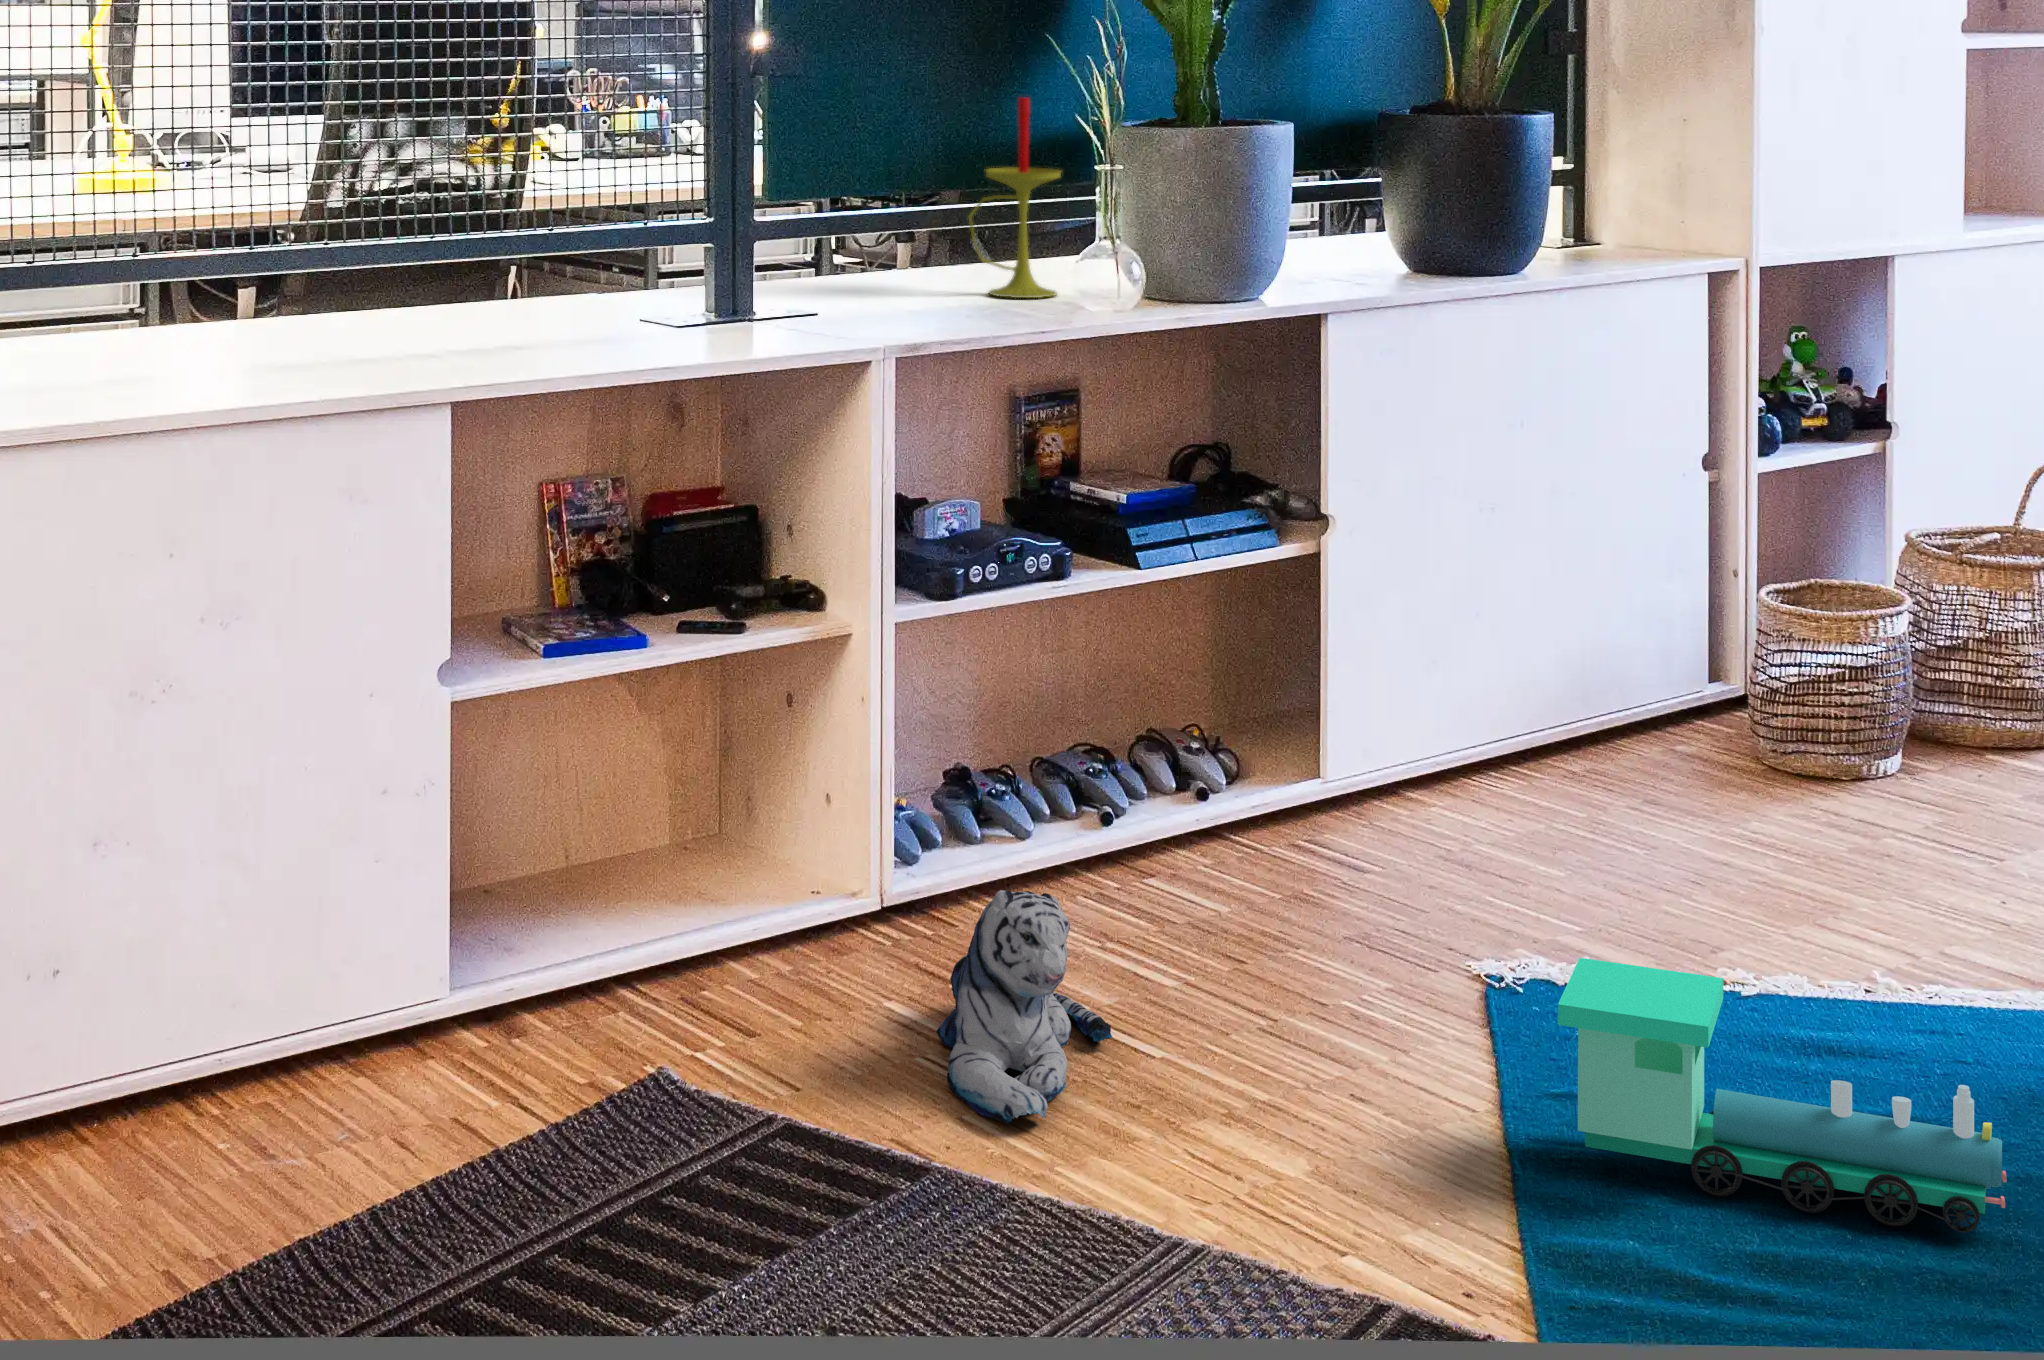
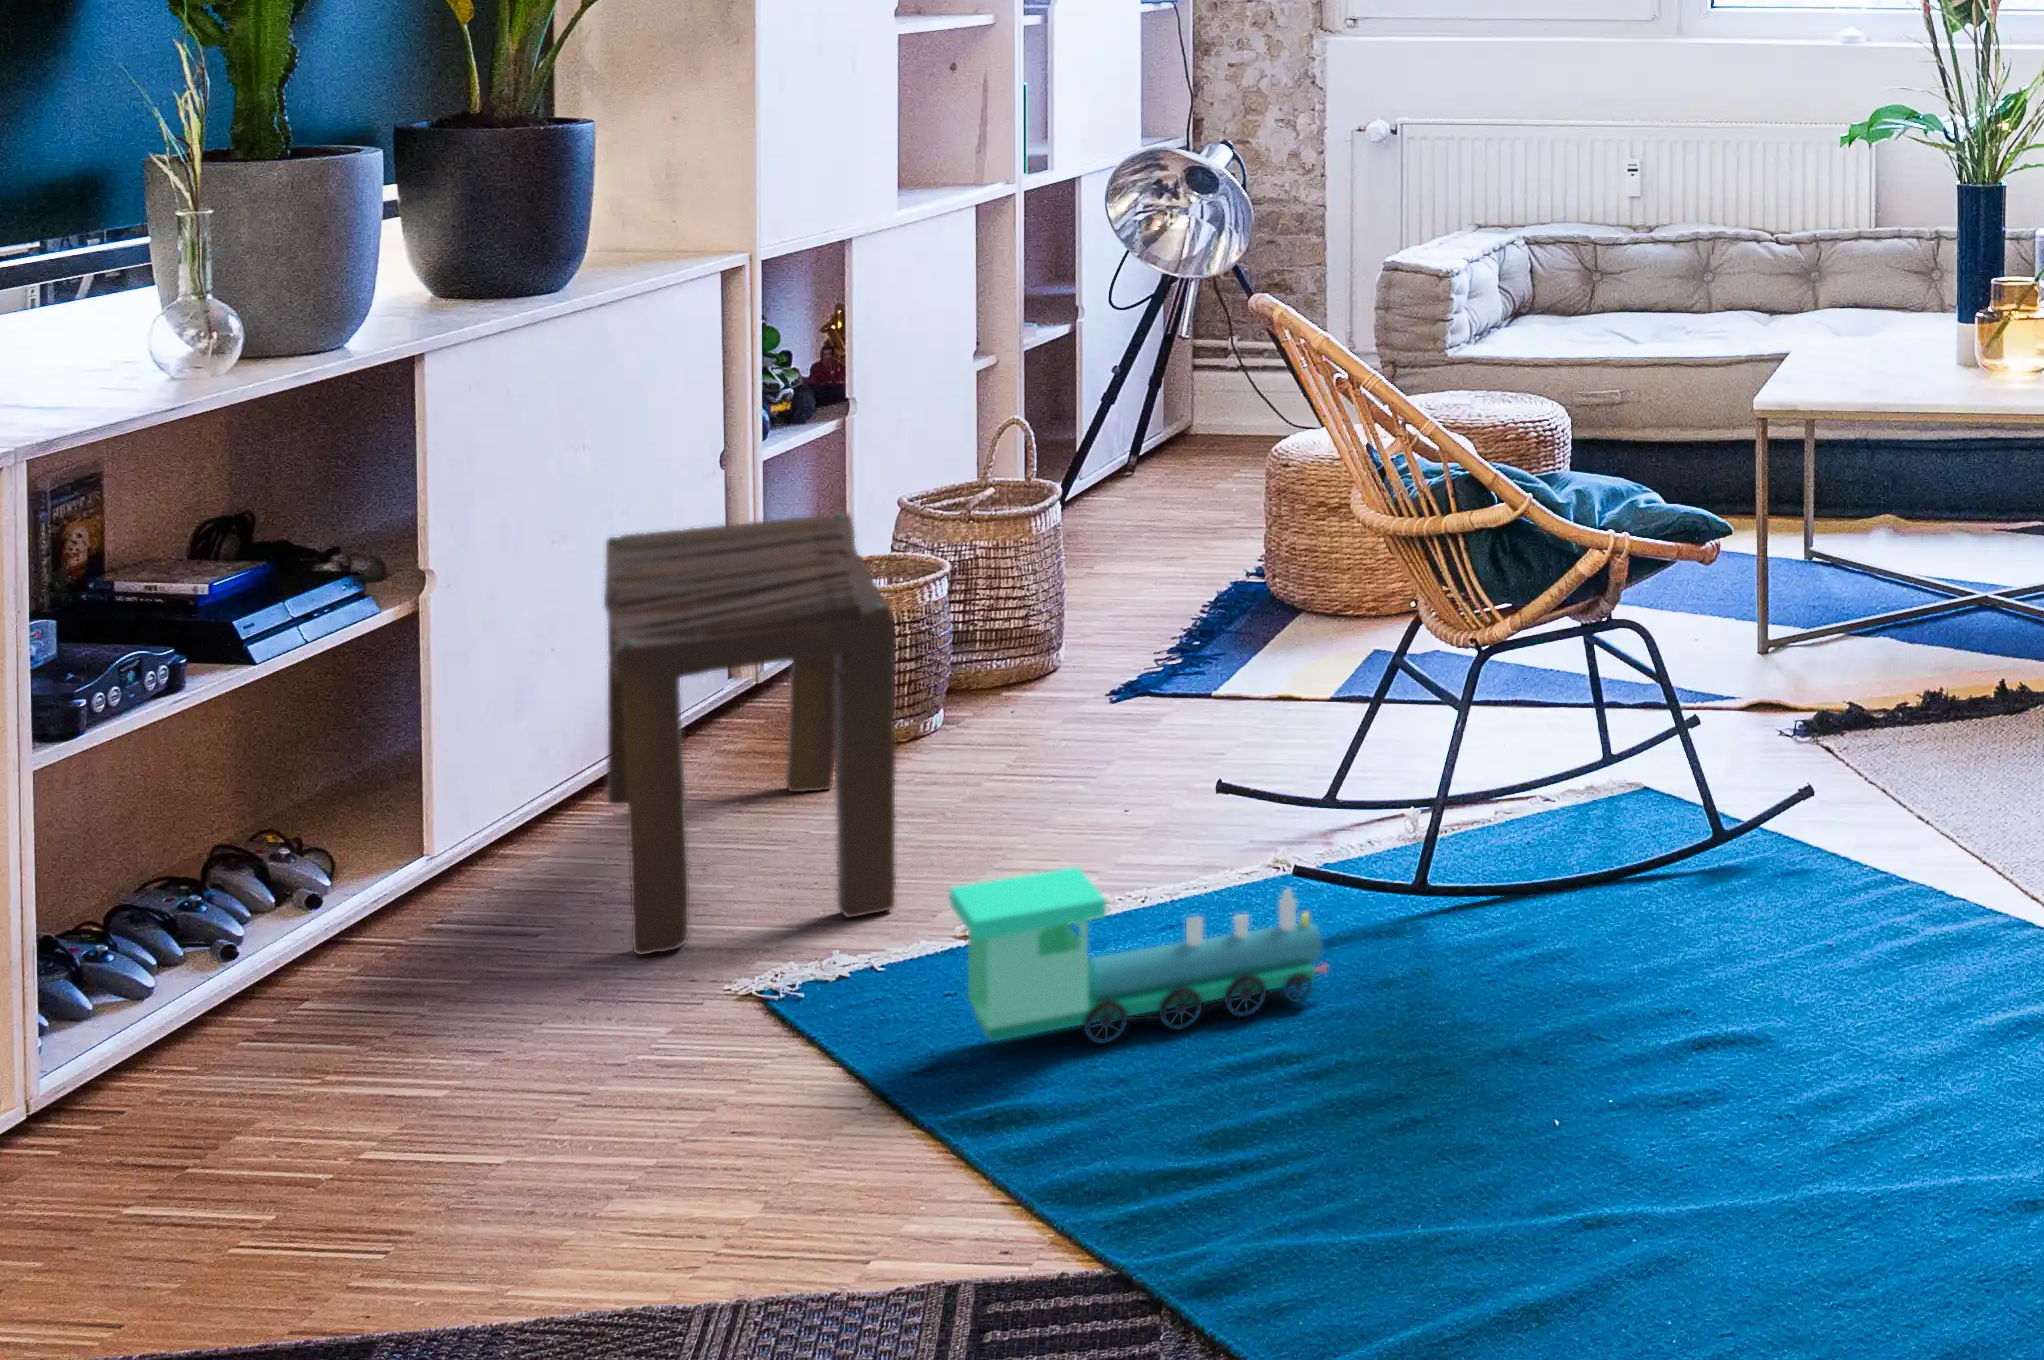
candle: present [969,97,1061,298] -> none [18,140,137,381]
bench: none [1394,515,1761,965] -> present [604,514,896,955]
plush toy: present [936,890,1112,1123] -> none [237,986,460,1225]

